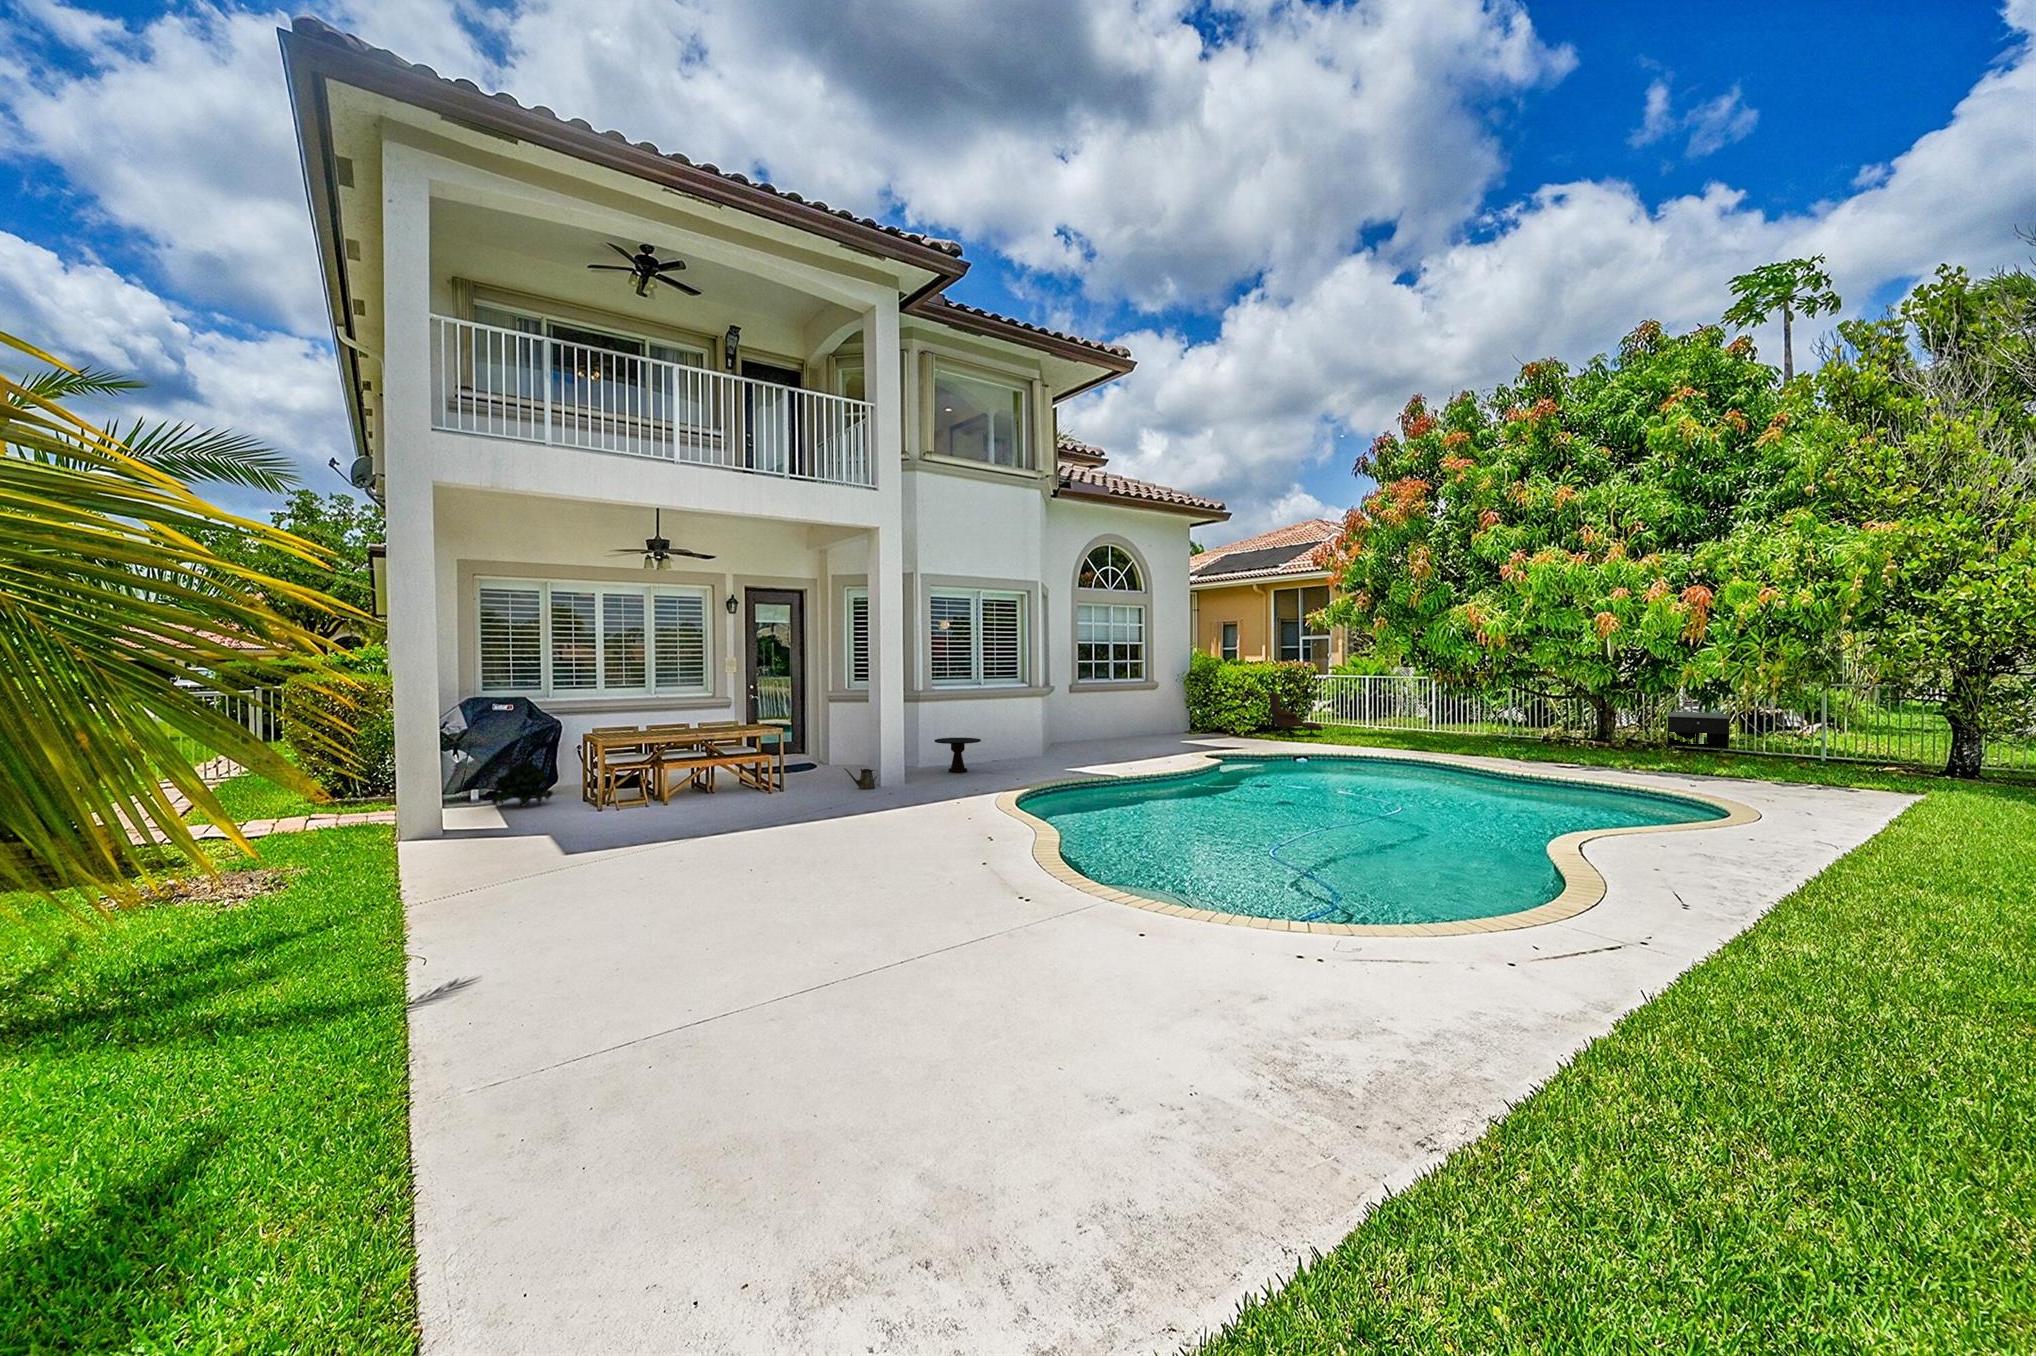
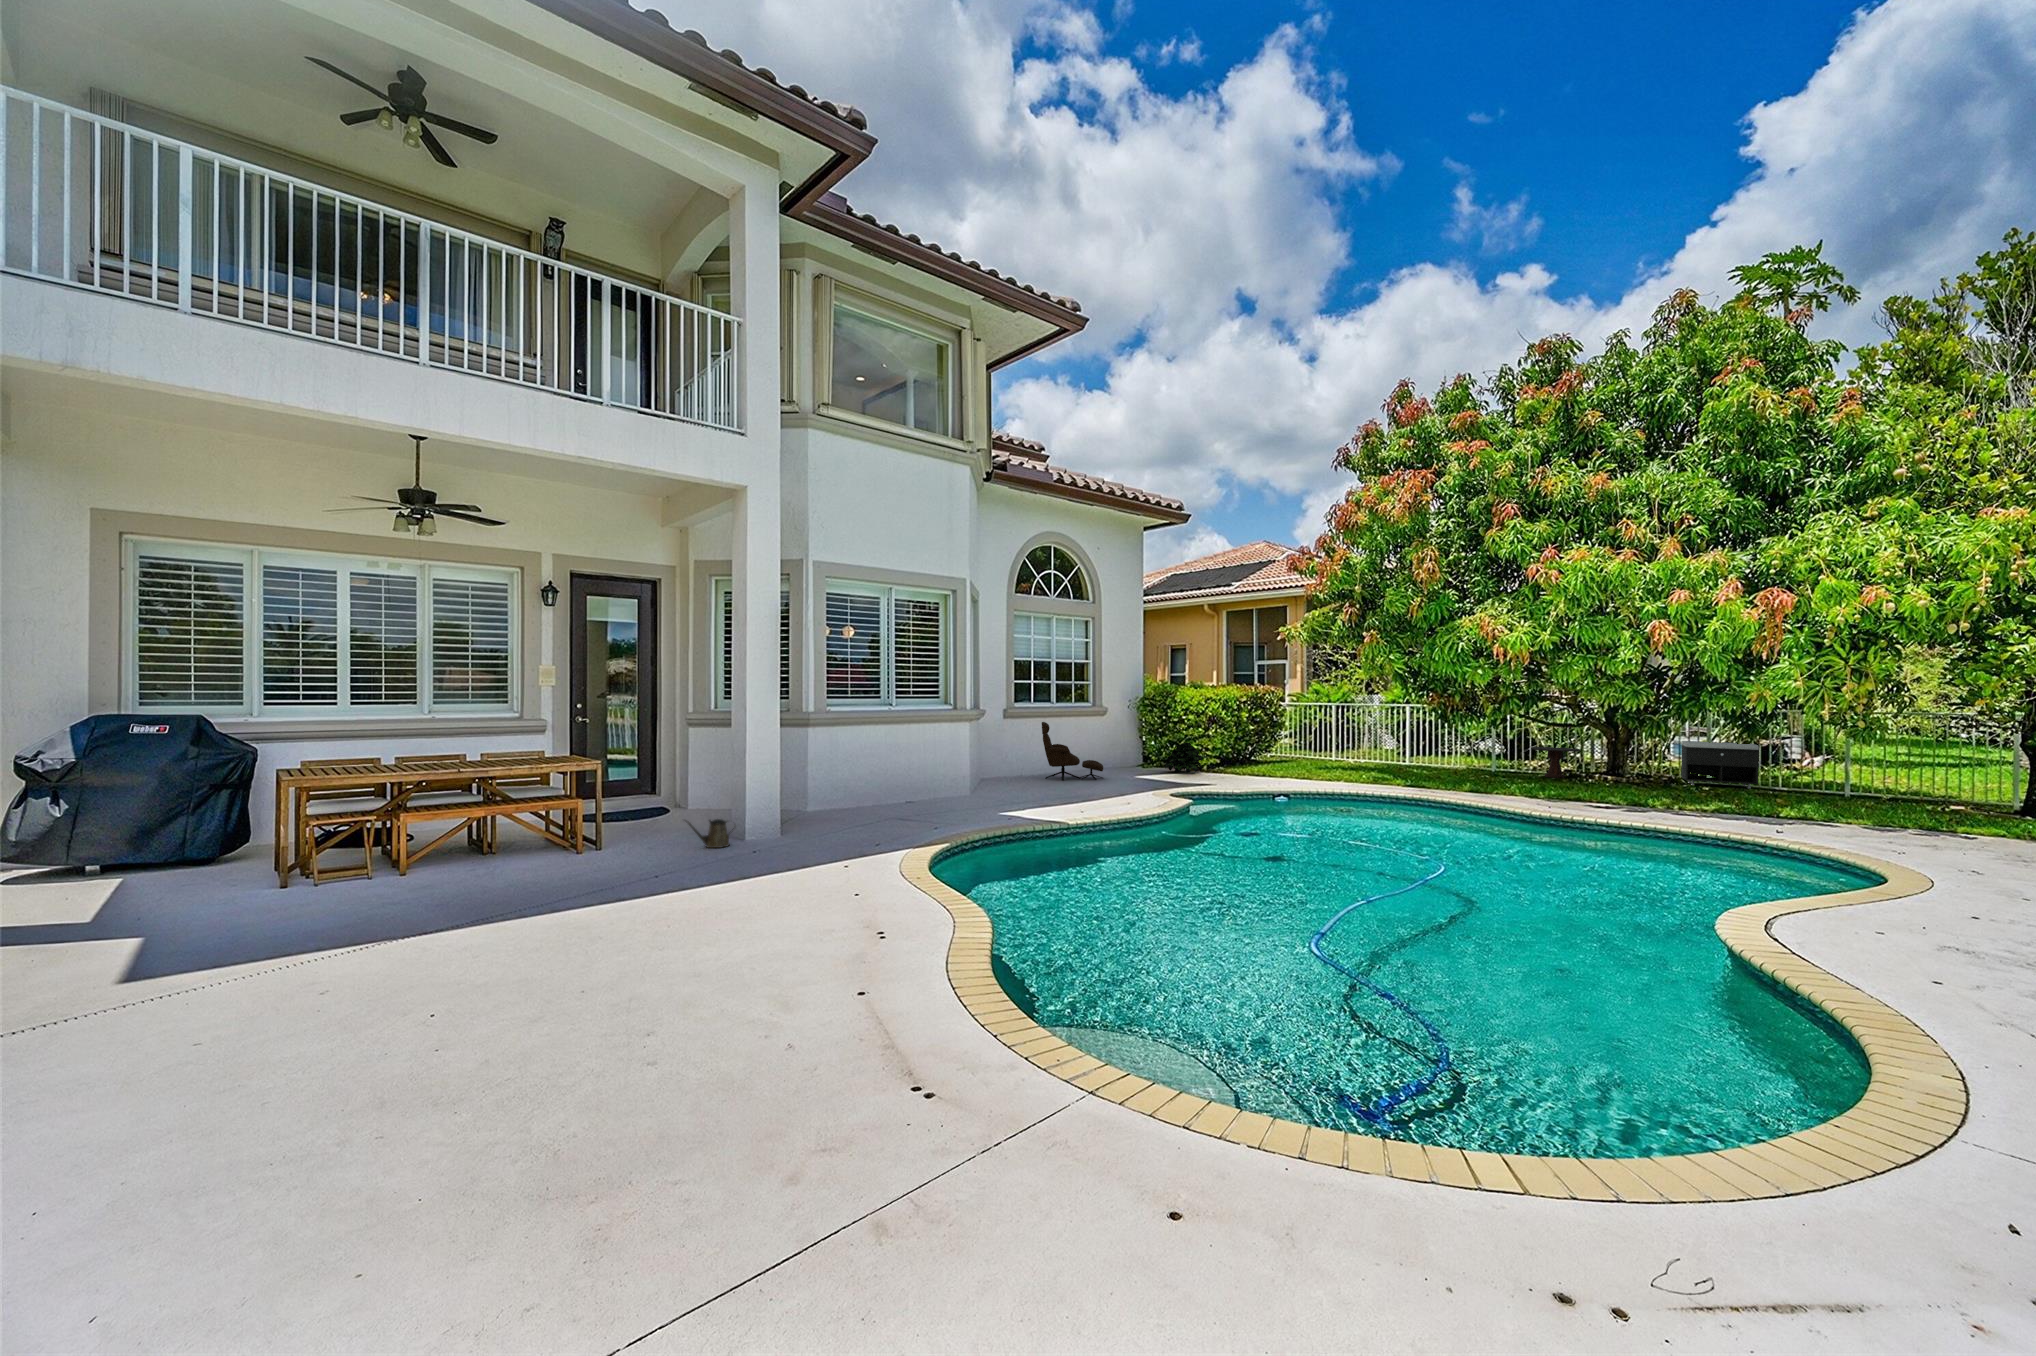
lounge chair: present [1270,692,1322,738] -> present [1042,722,1103,780]
side table: present [935,738,981,773] -> present [1531,747,1580,778]
potted plant: present [491,761,553,806] -> present [1165,742,1202,773]

